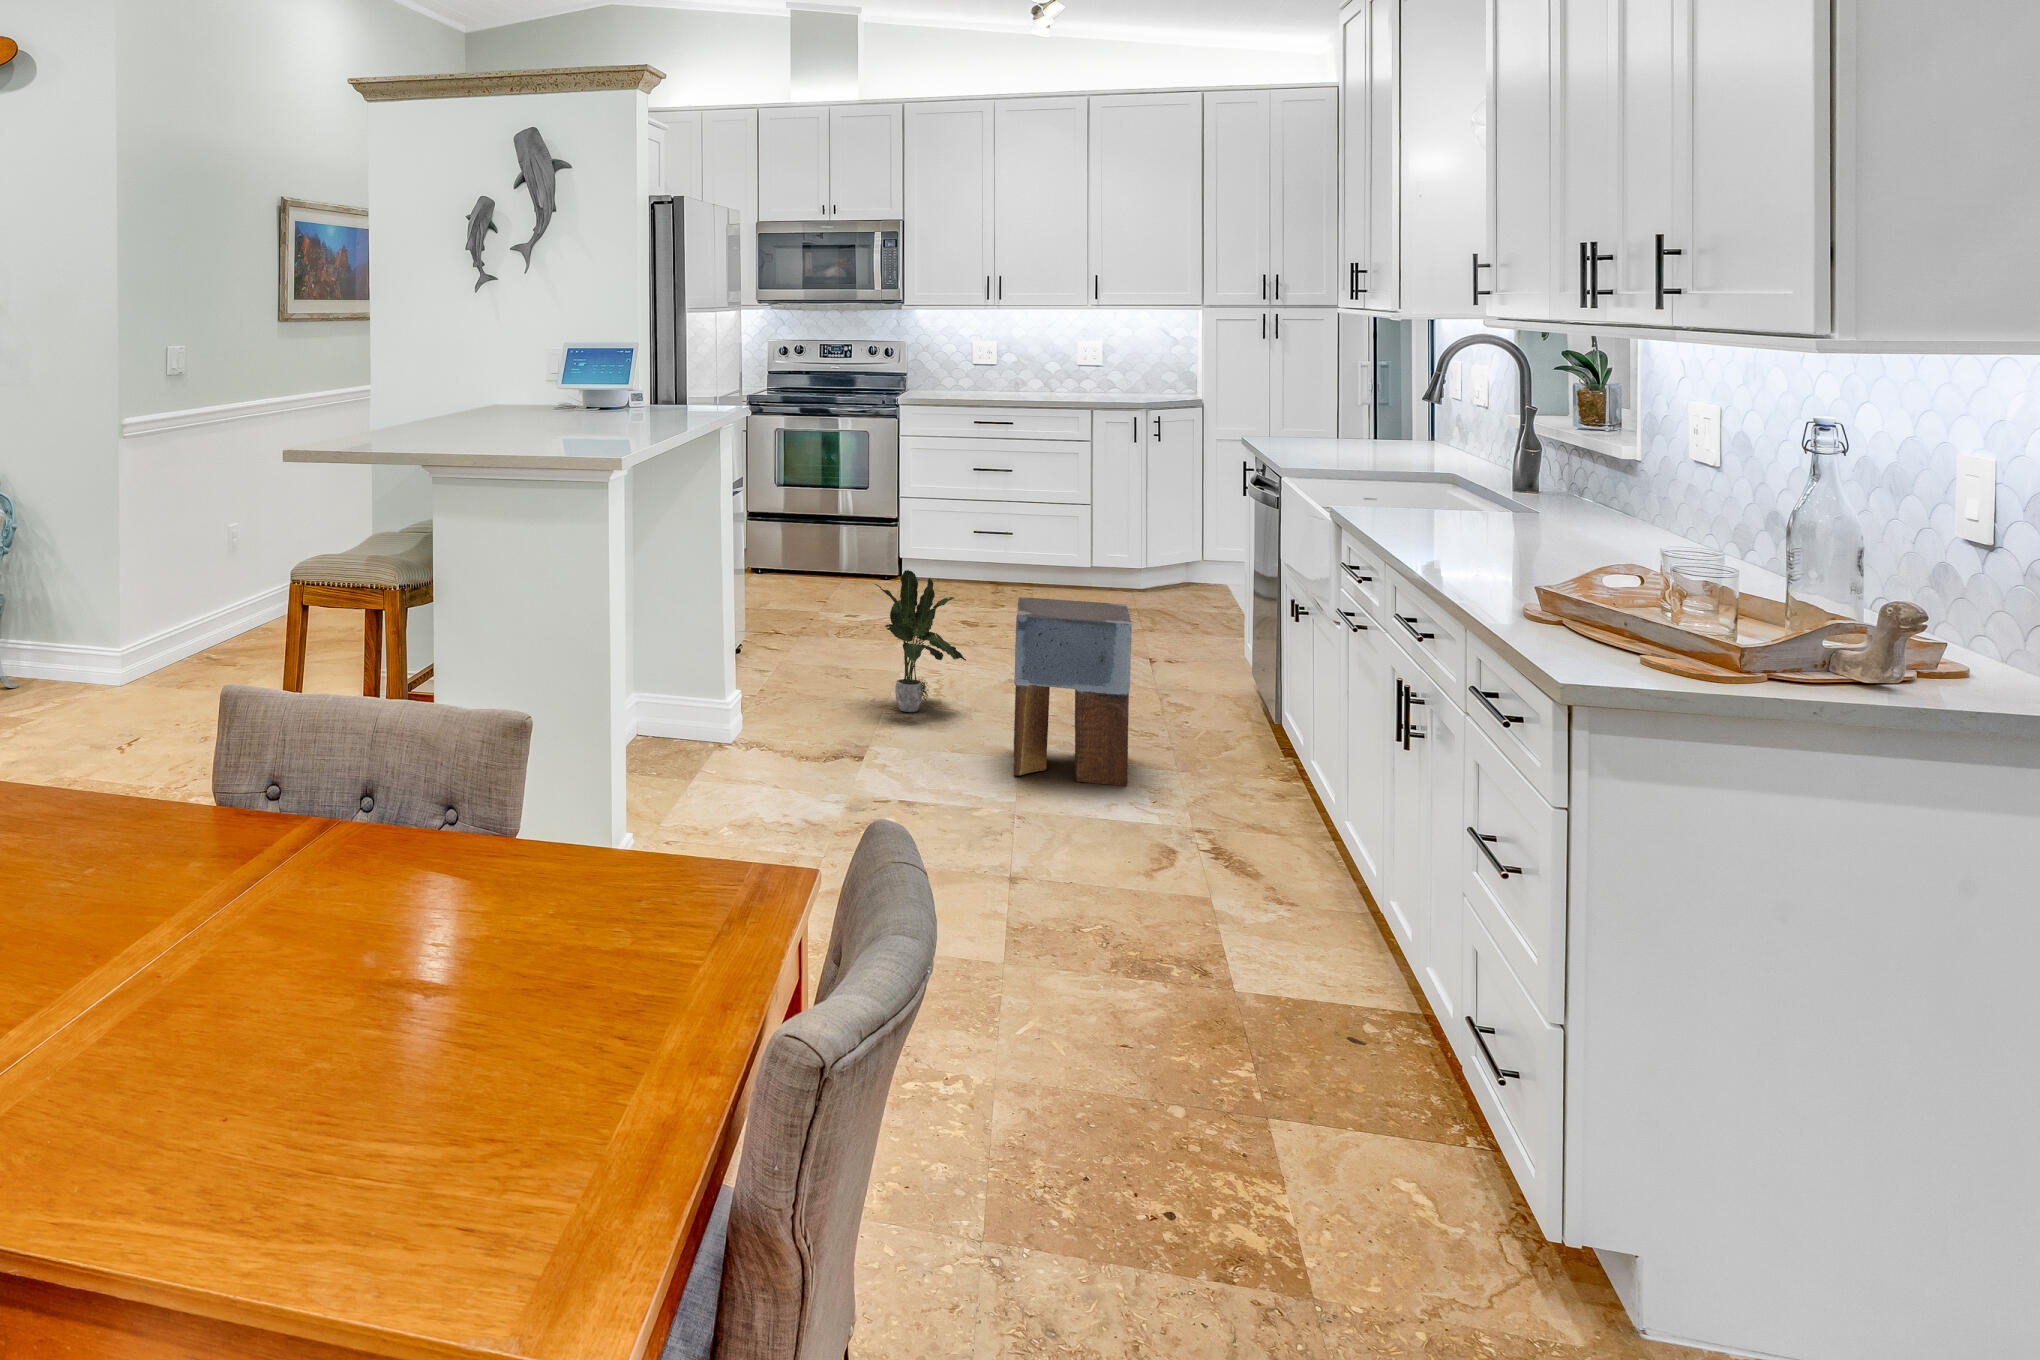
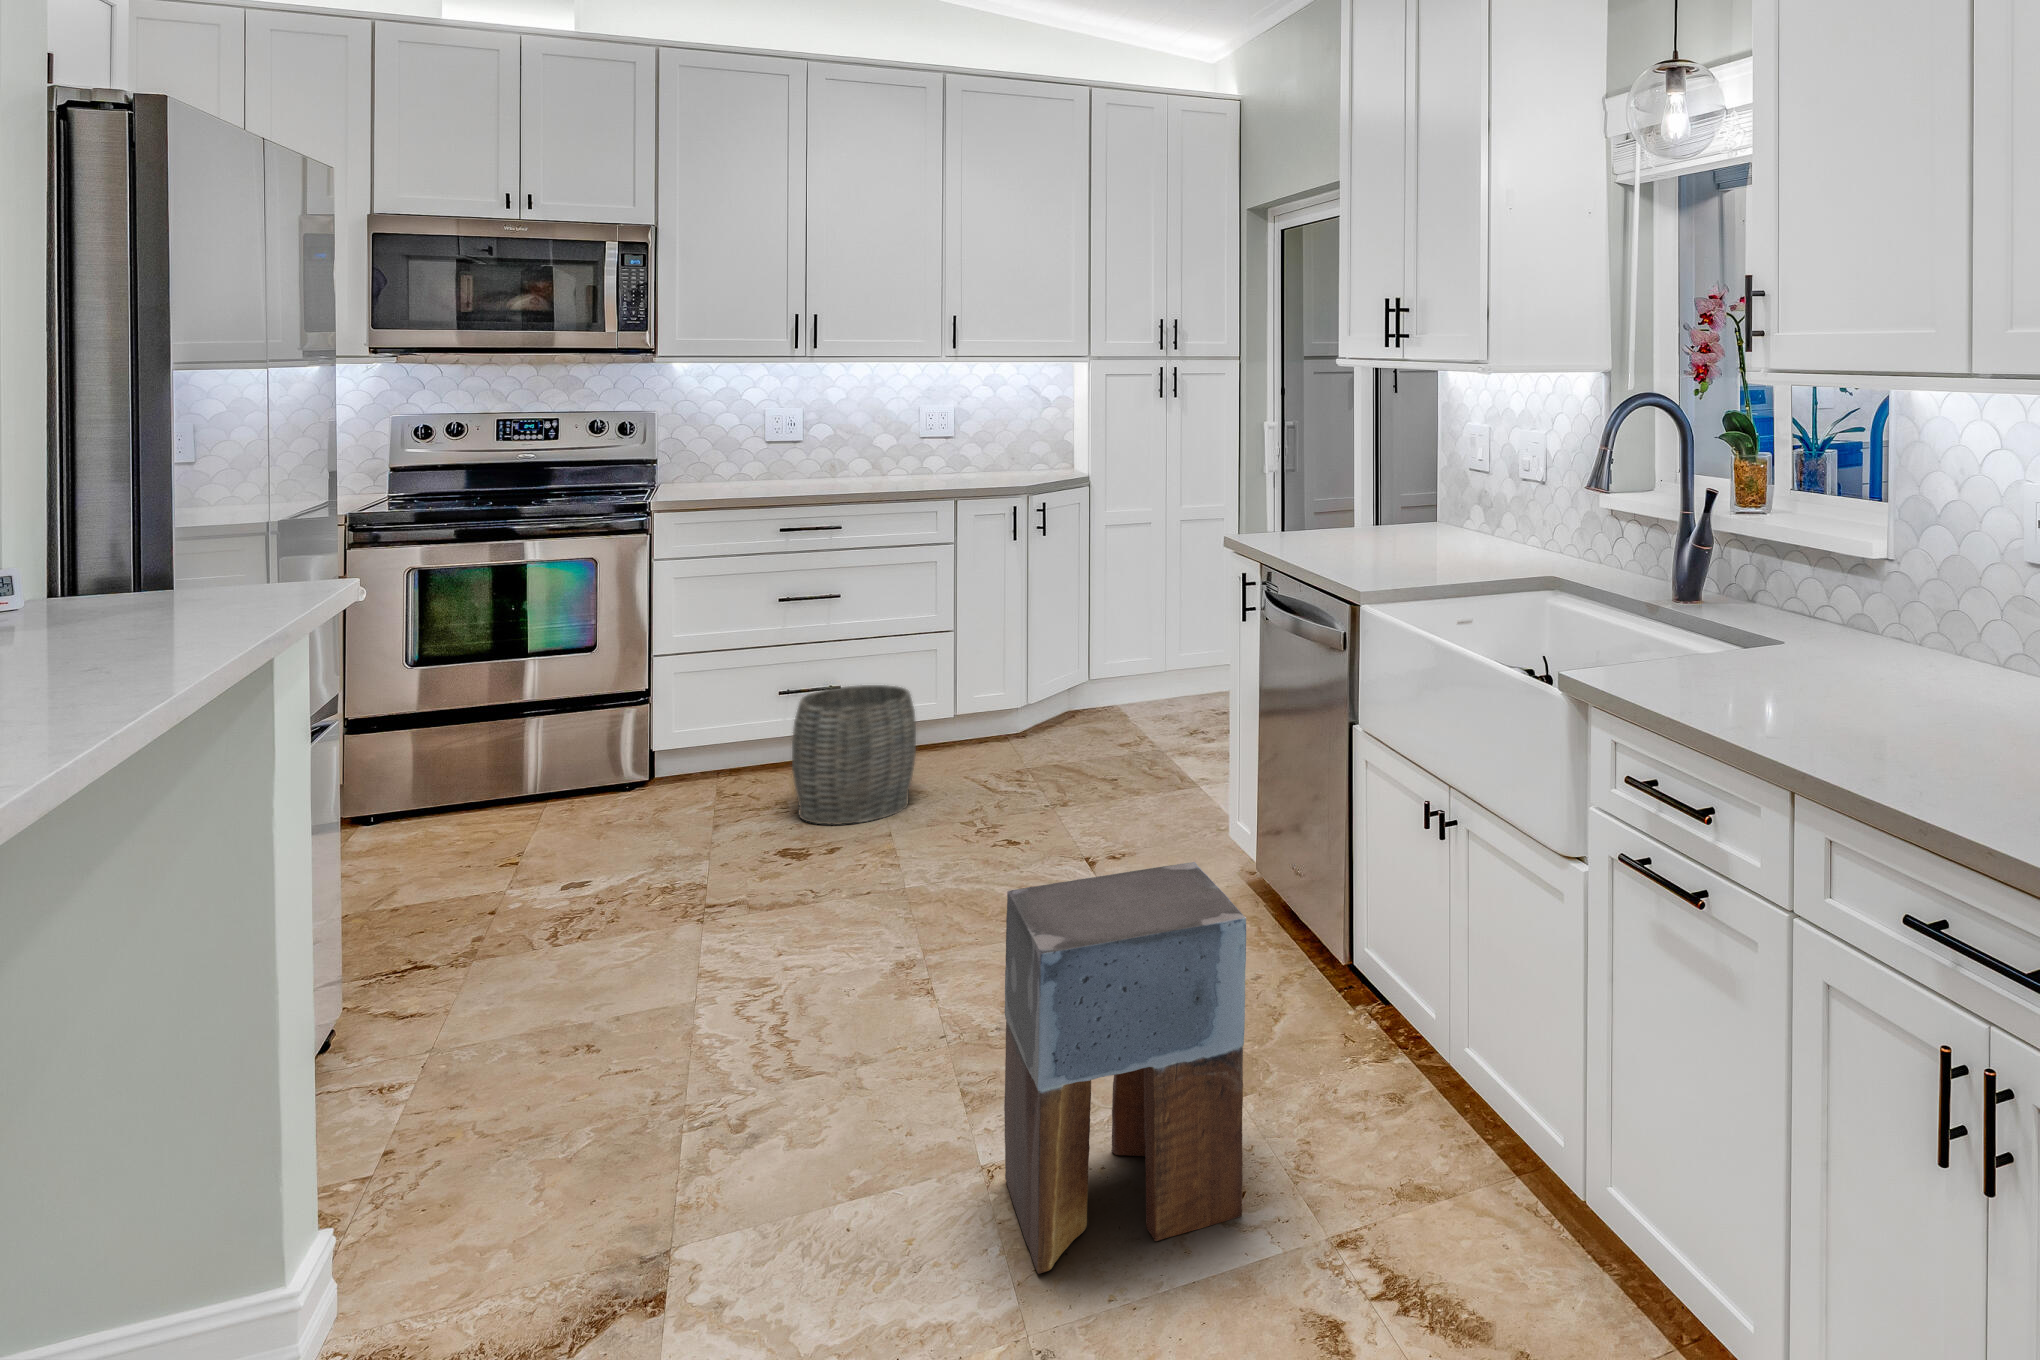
woven basket: none [975,529,1054,615] -> present [792,685,916,825]
potted plant: present [875,570,966,712] -> none [676,853,871,1137]

